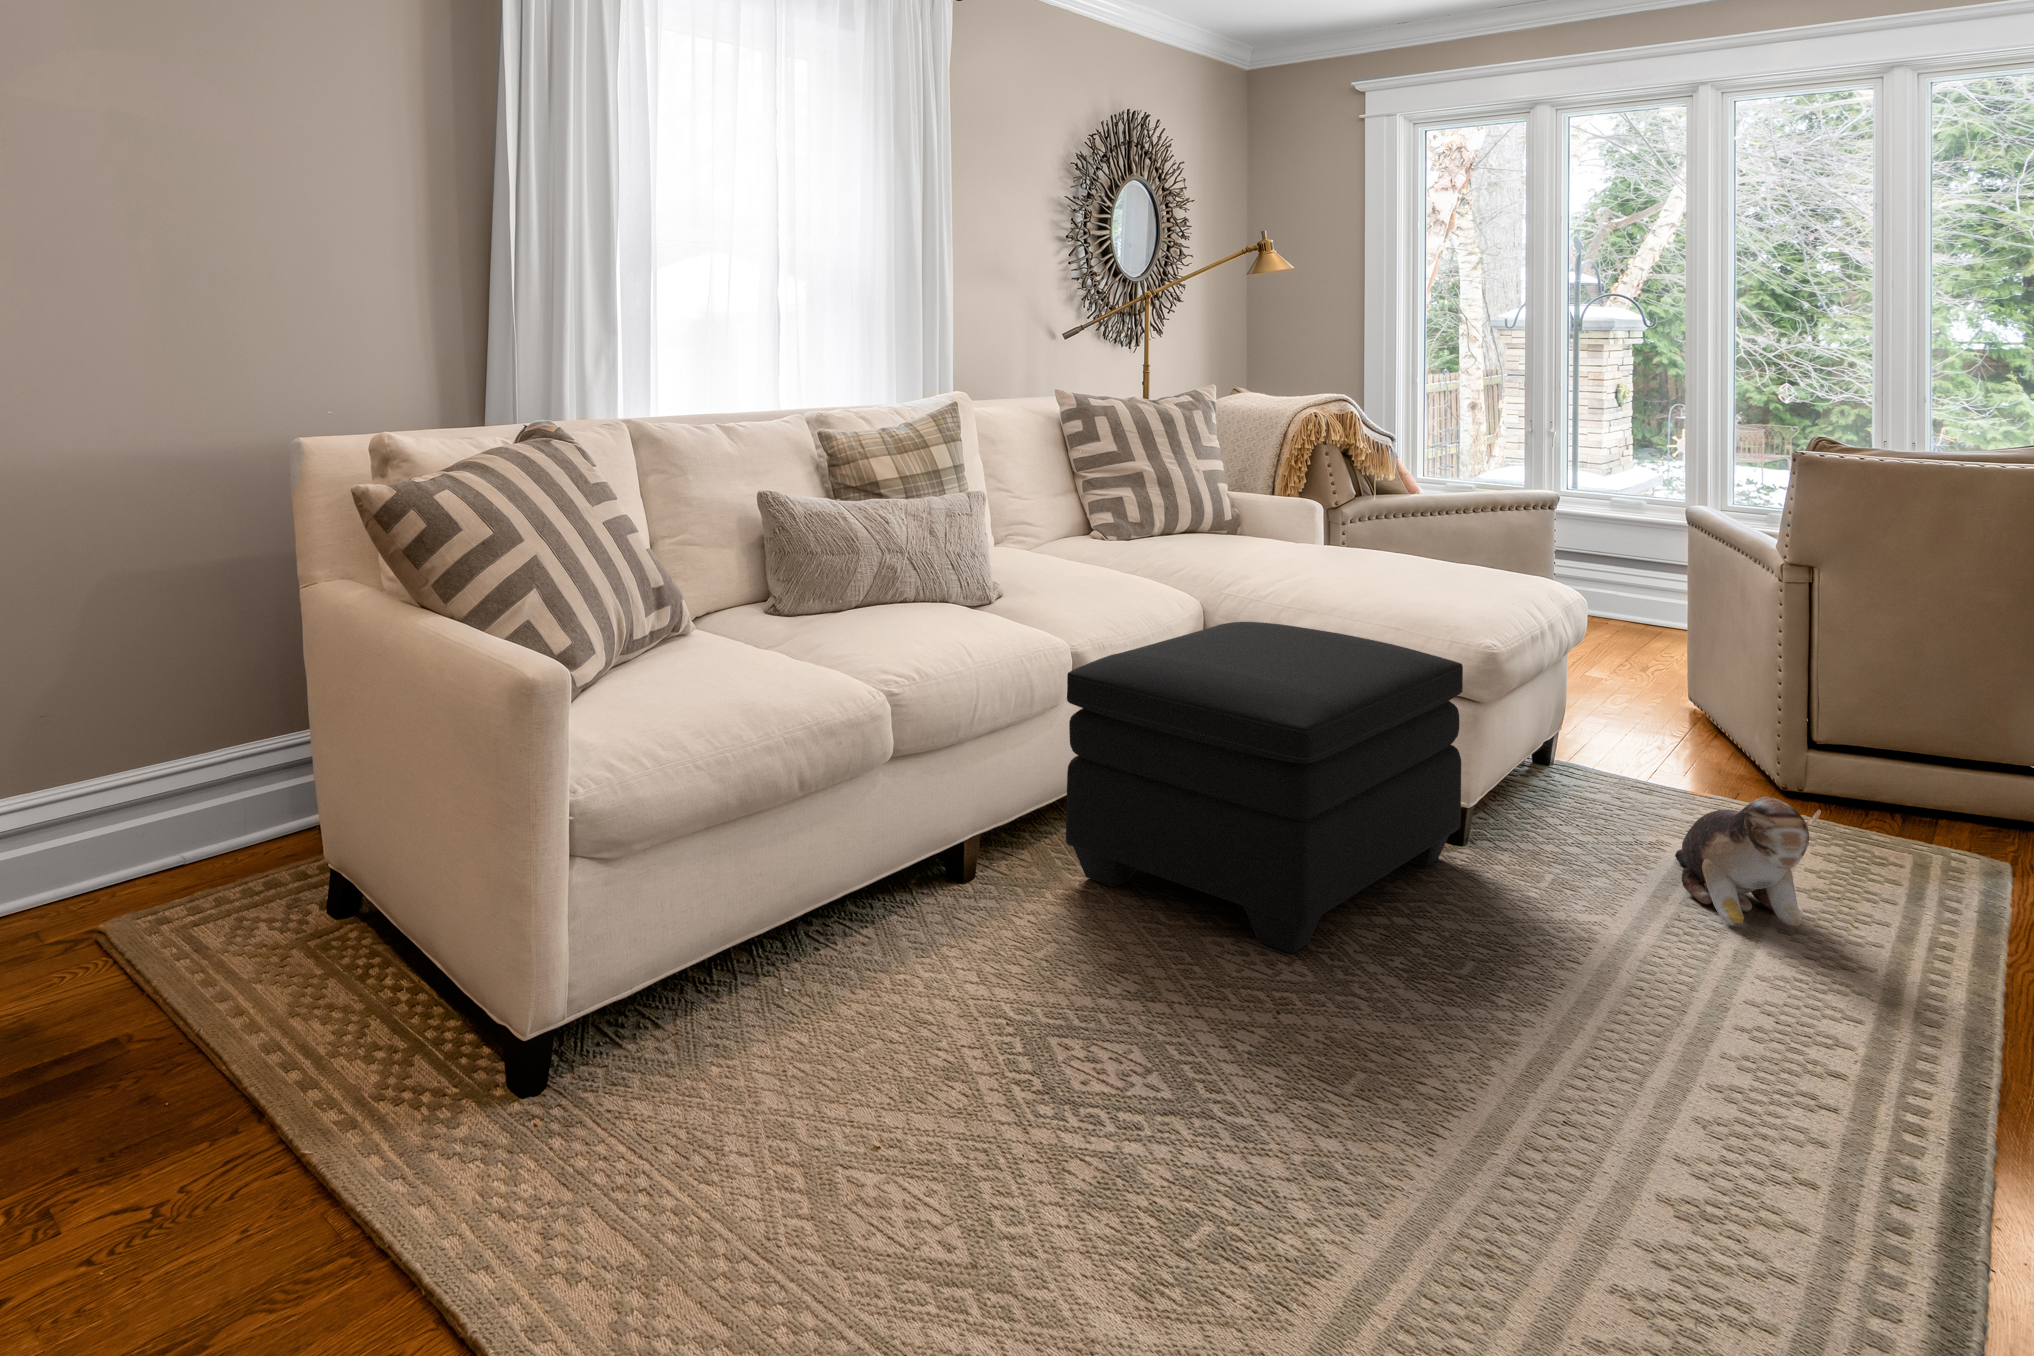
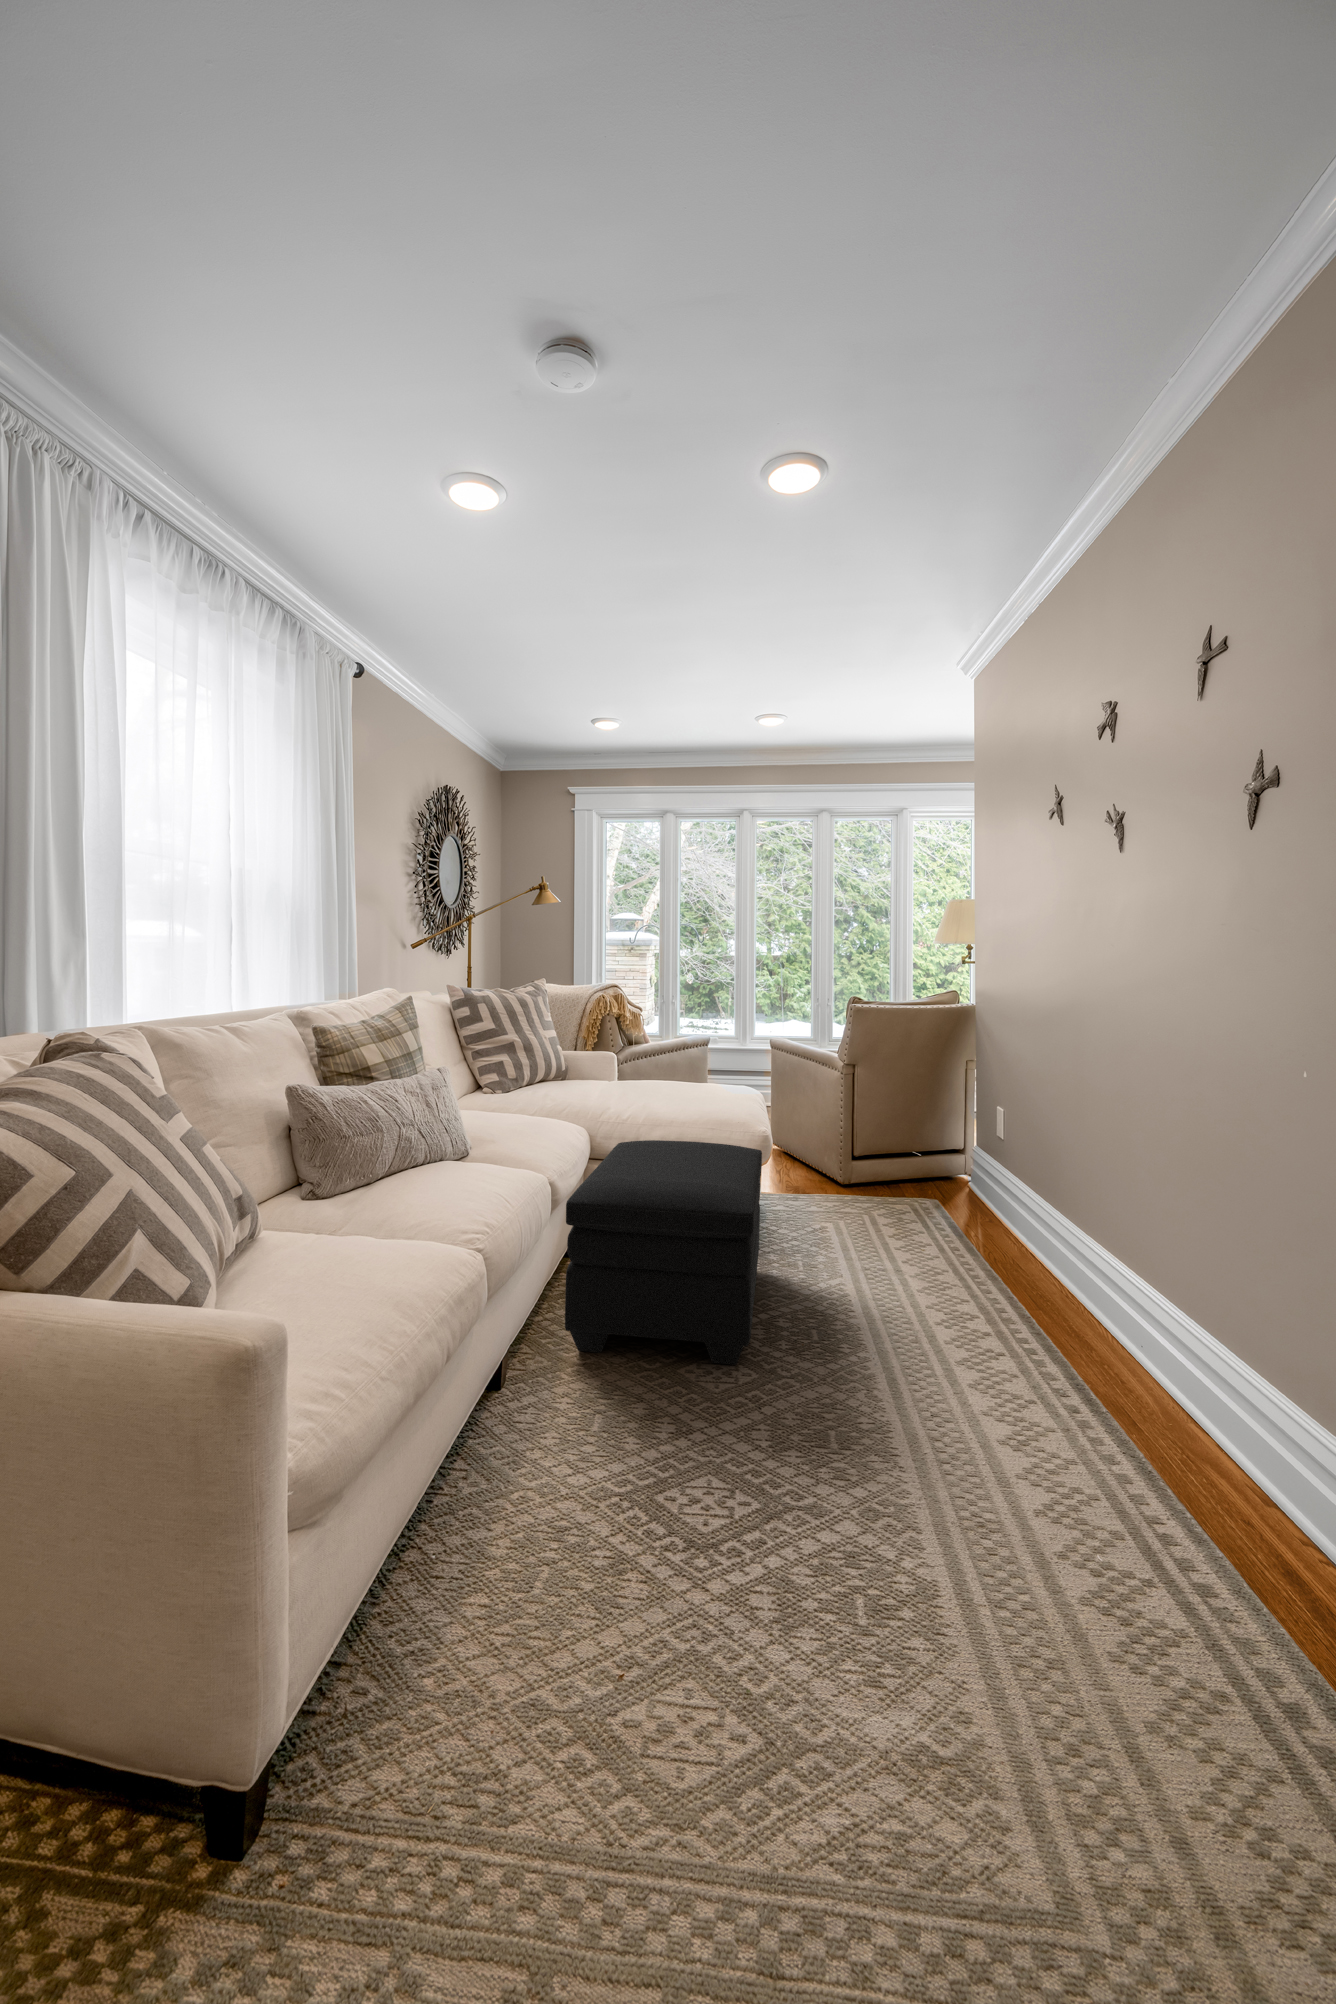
plush toy: present [1675,796,1821,926] -> none [840,1199,936,1272]

